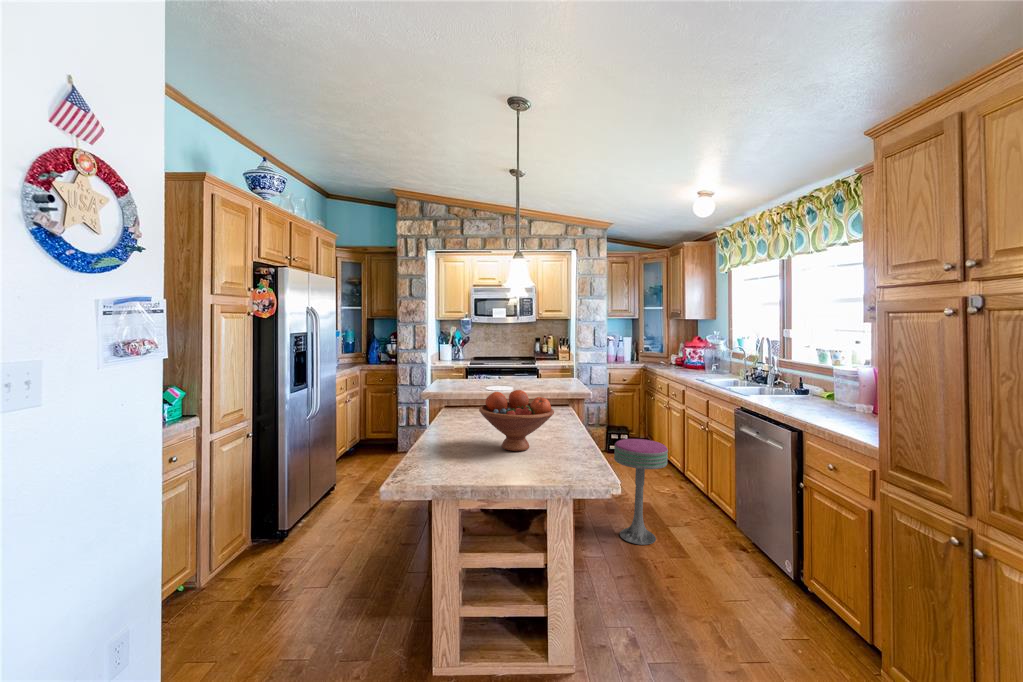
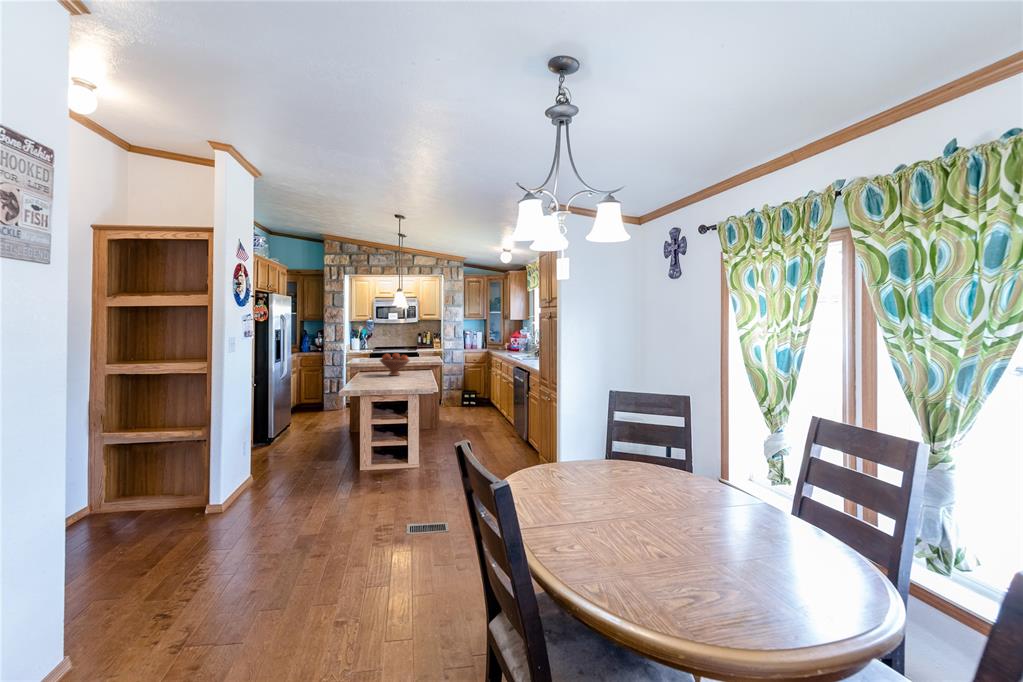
bar stool: present [614,439,668,545] -> none [450,384,476,434]

